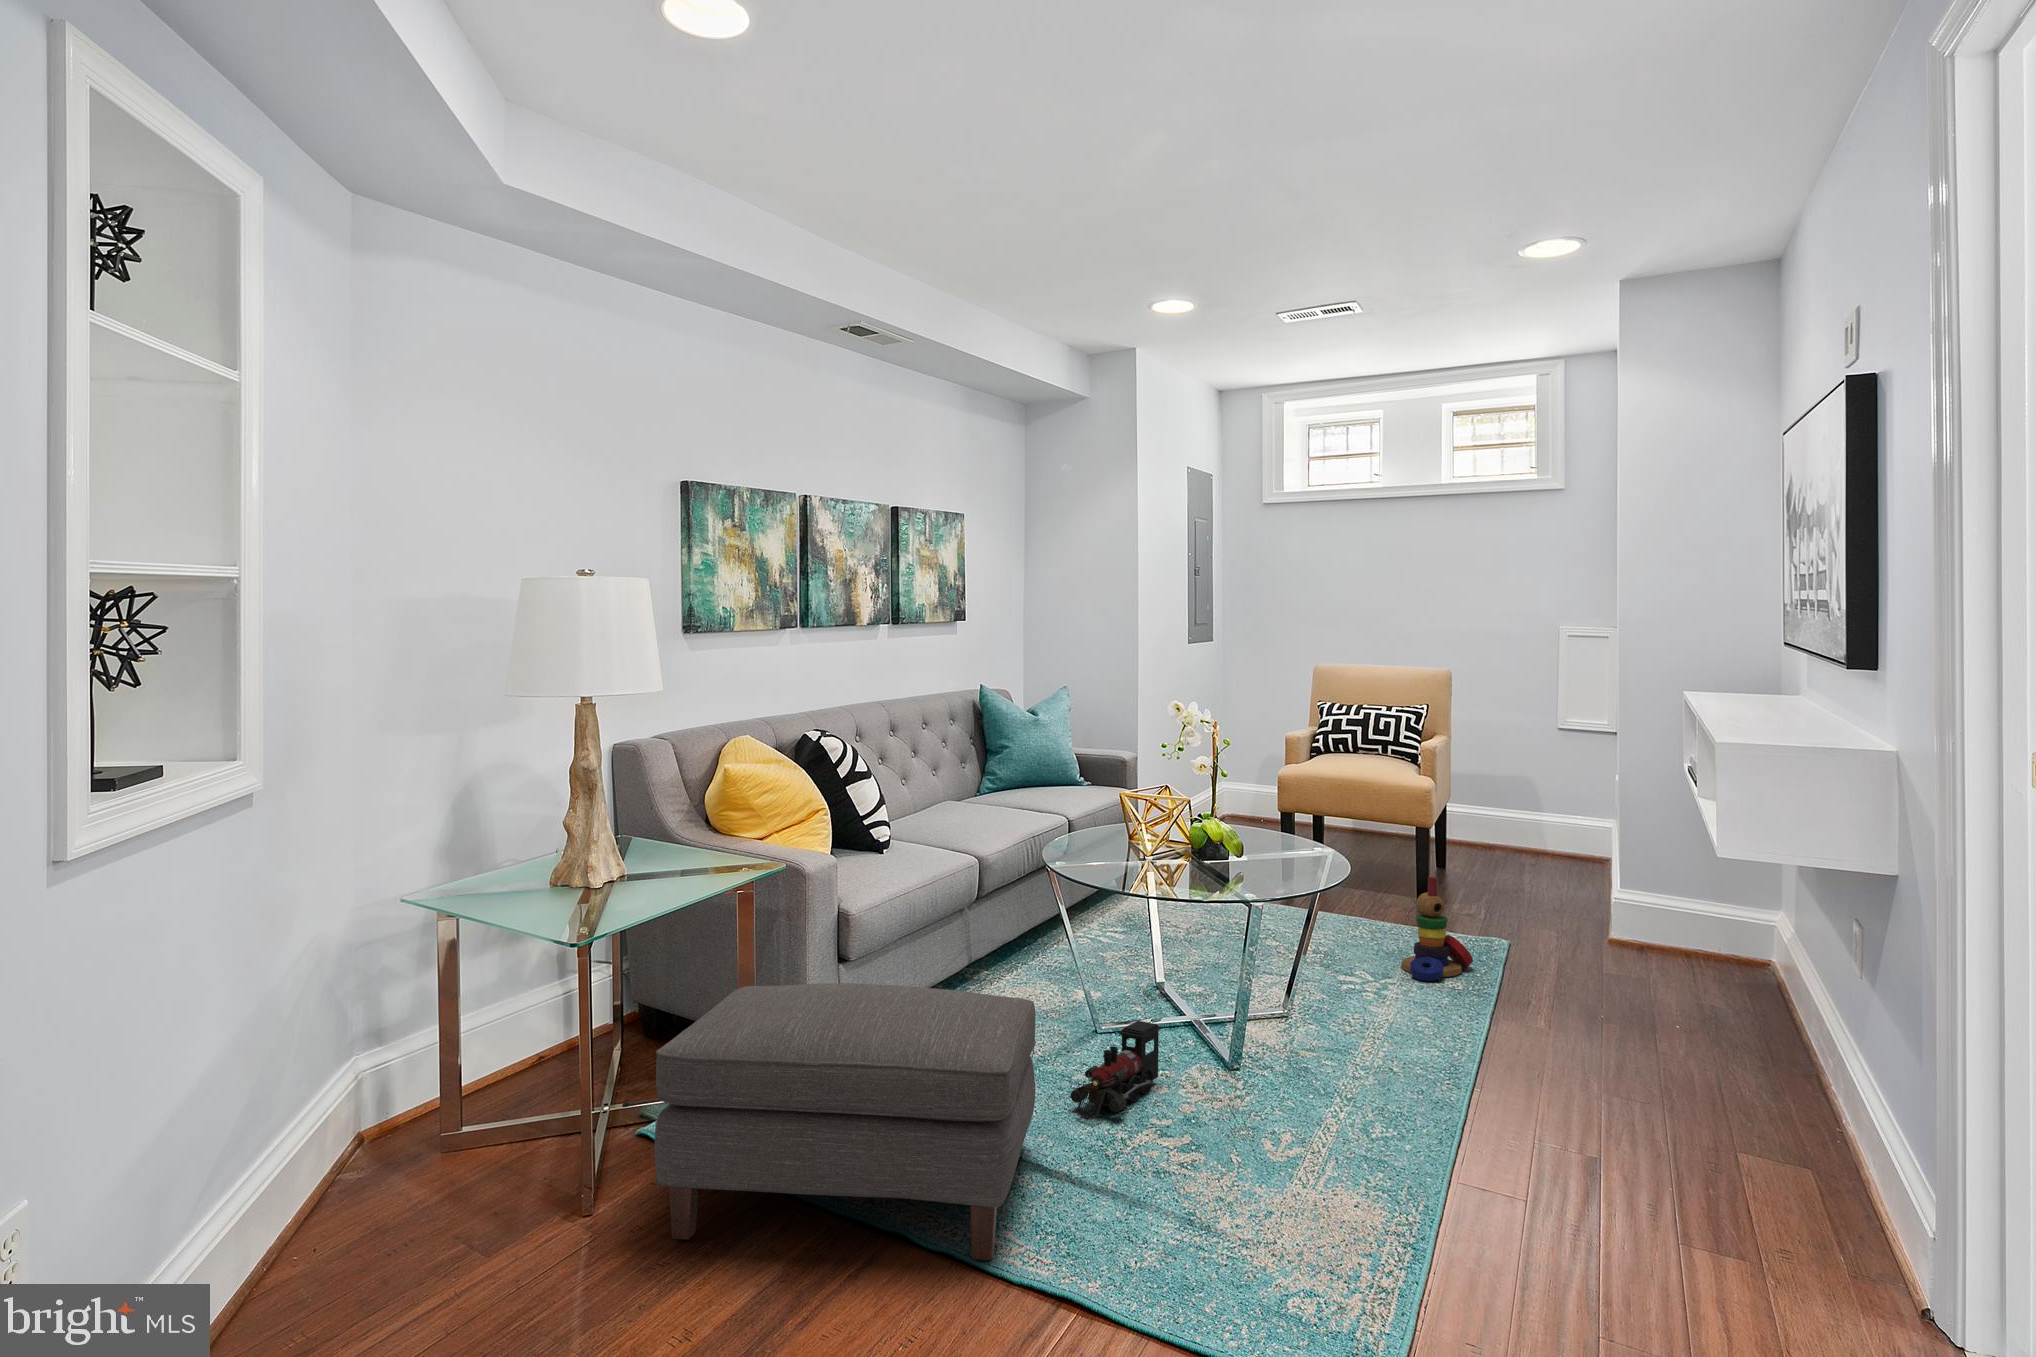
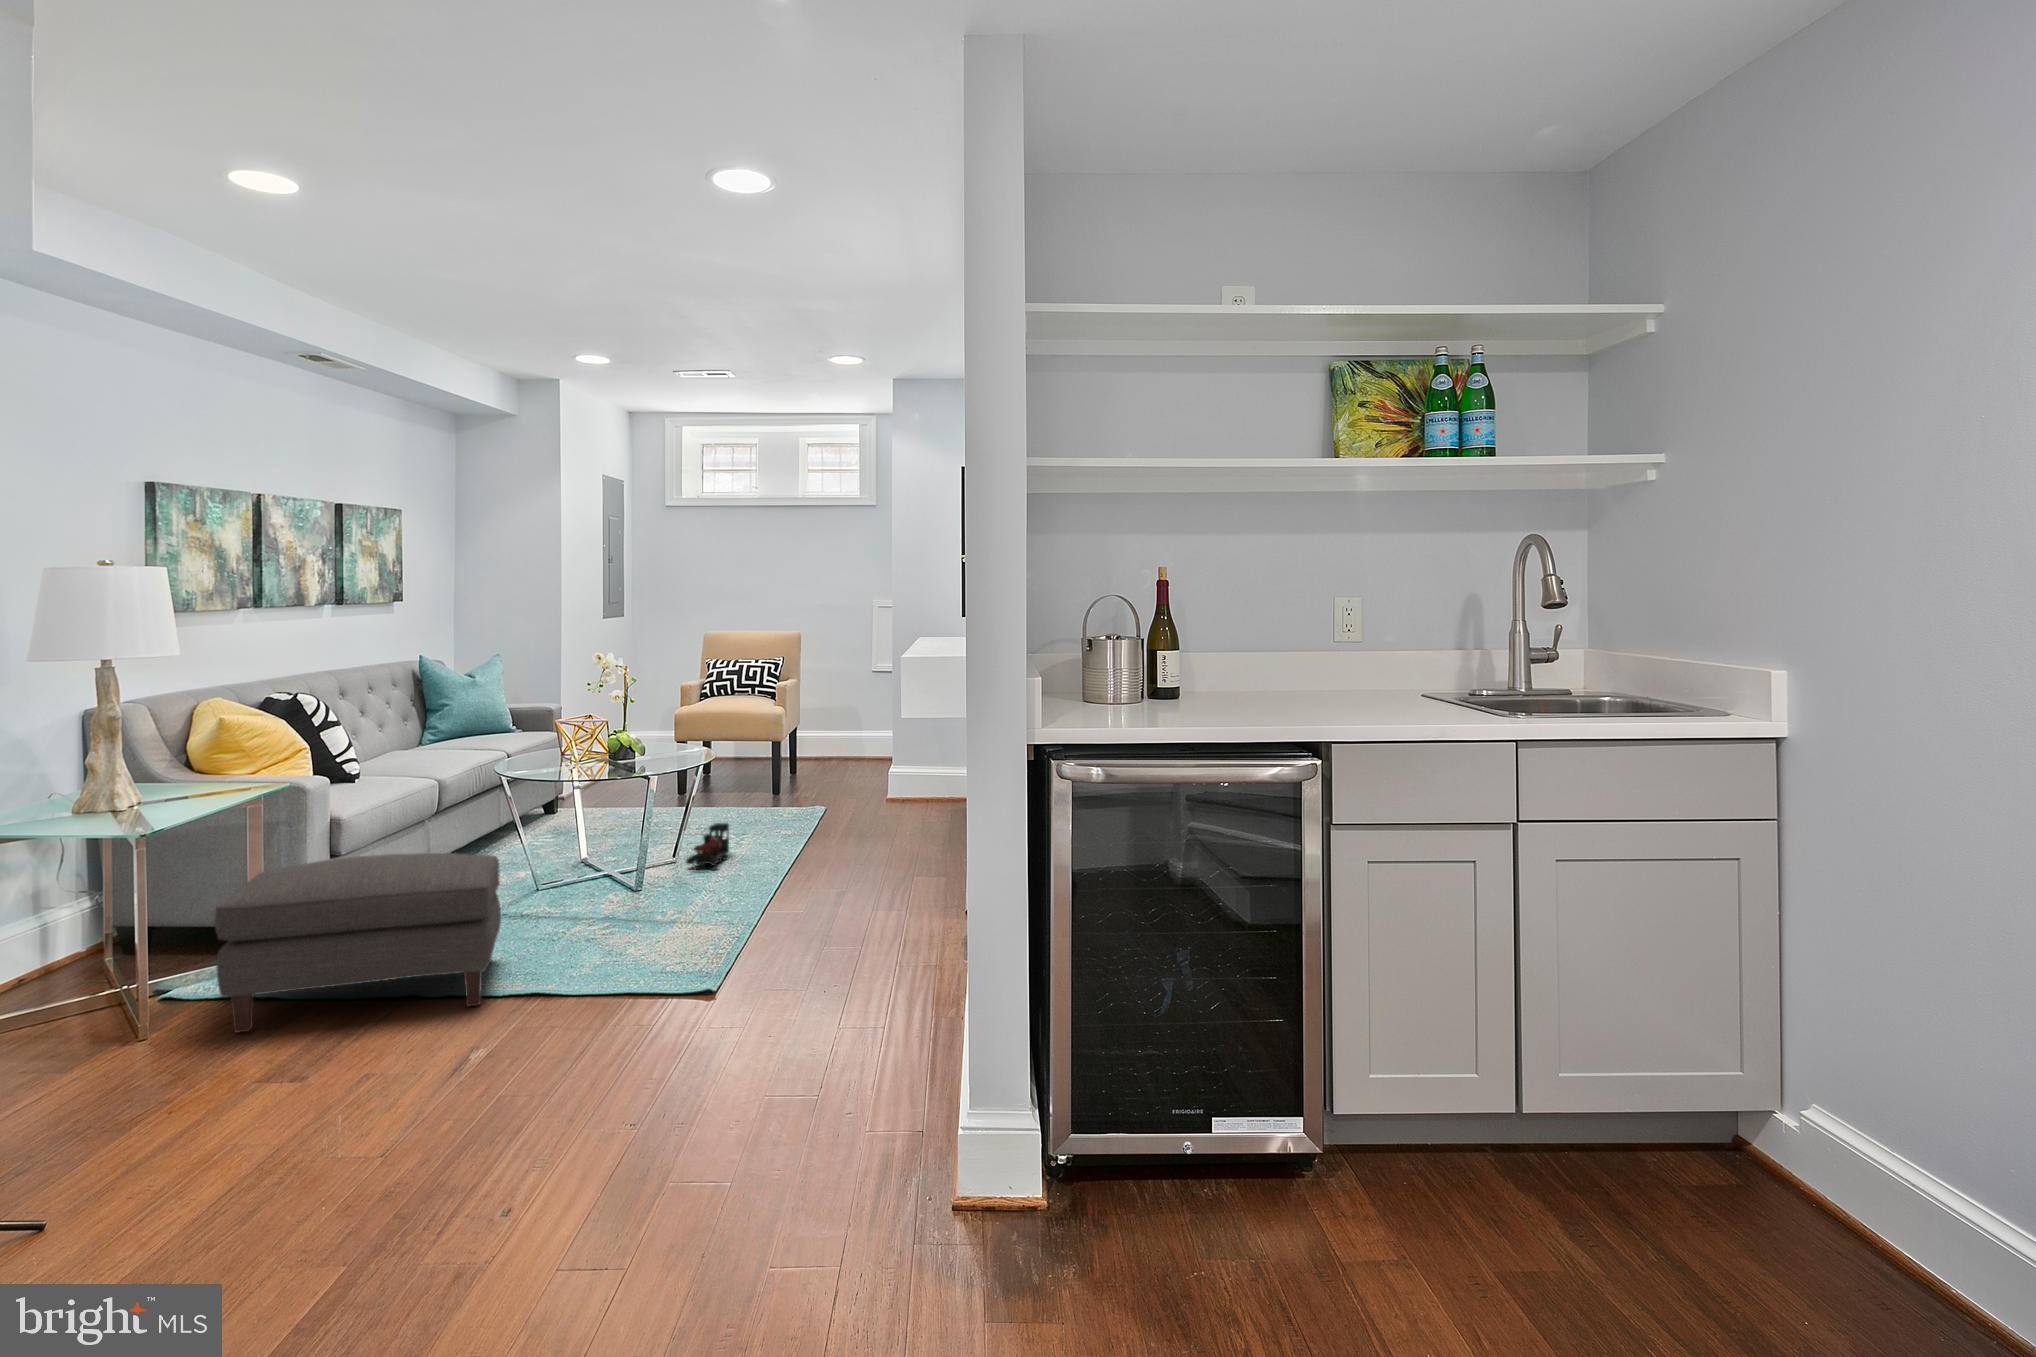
stacking toy: present [1401,877,1473,981] -> none [758,772,804,840]
toy train: present [1070,1021,1161,1120] -> present [686,823,729,869]

